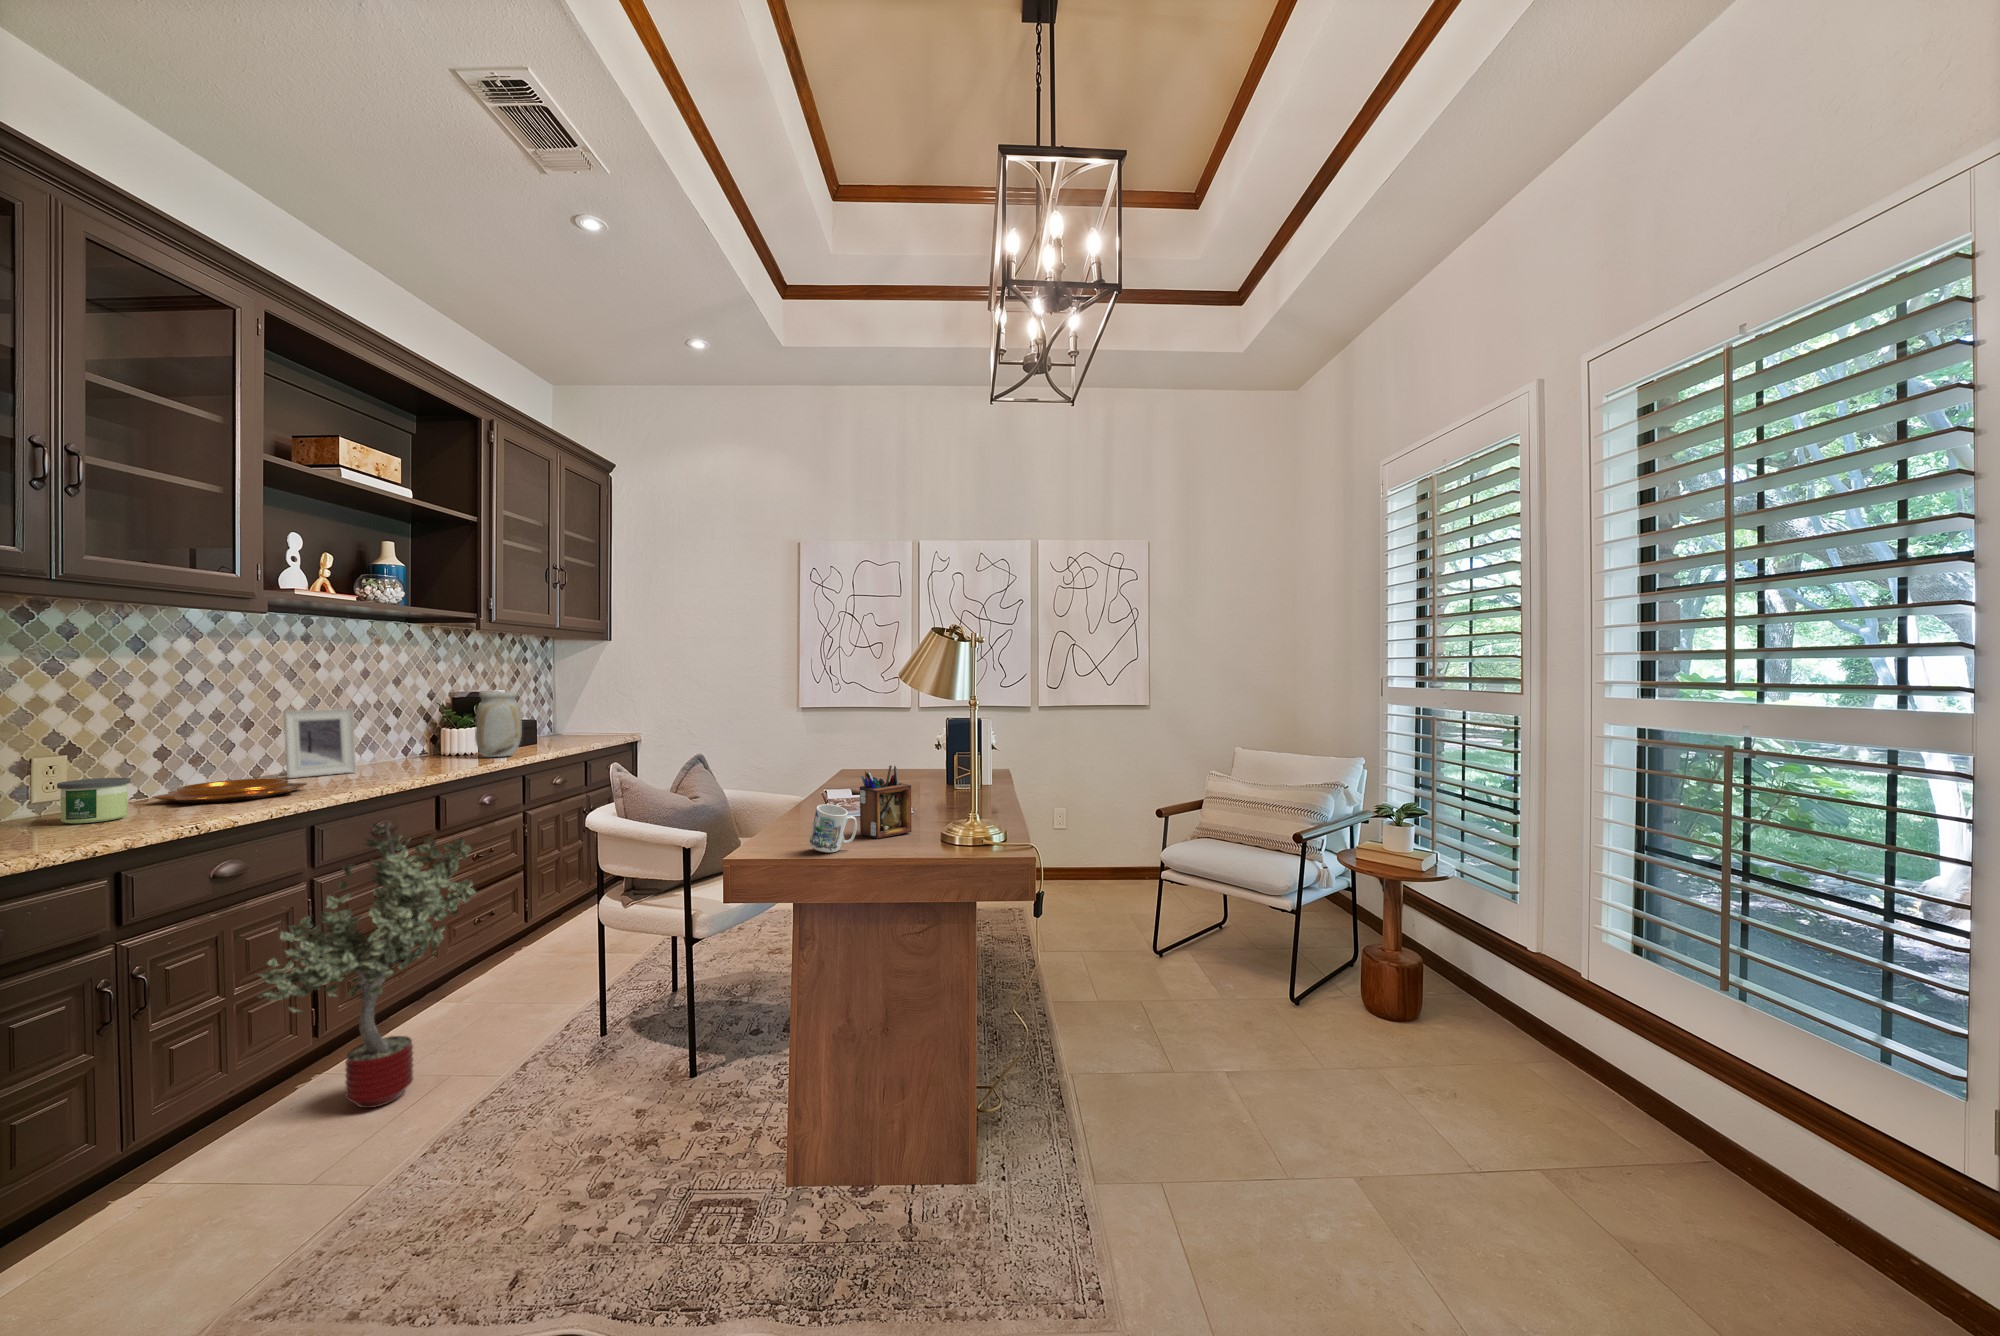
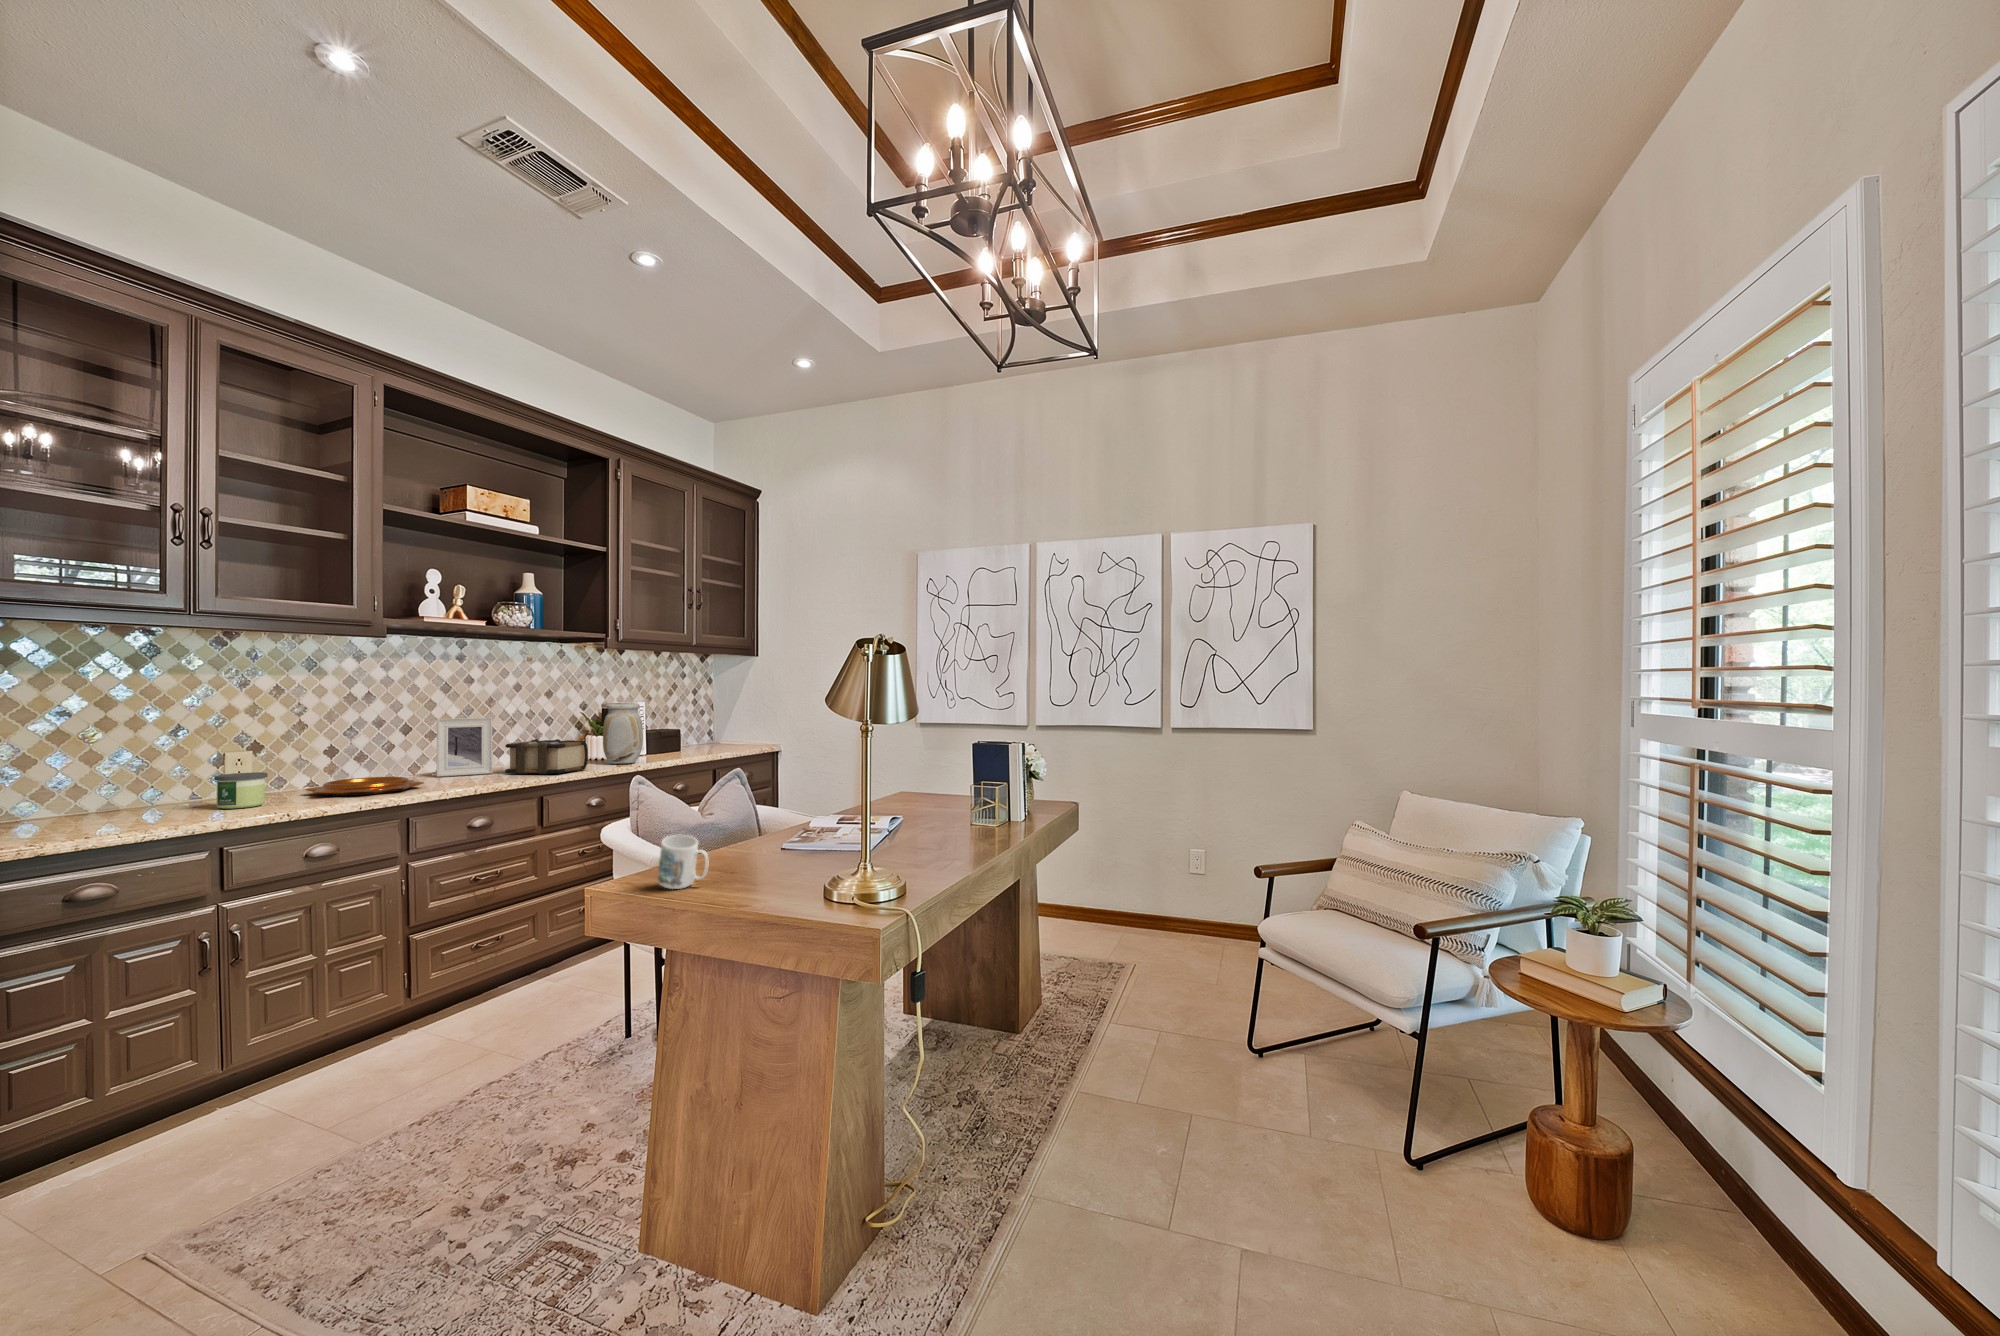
book: none [377,731,472,771] -> present [505,739,588,774]
desk organizer: present [860,766,912,839] -> none [752,794,805,876]
potted tree: present [258,822,476,1108] -> none [299,819,522,1079]

